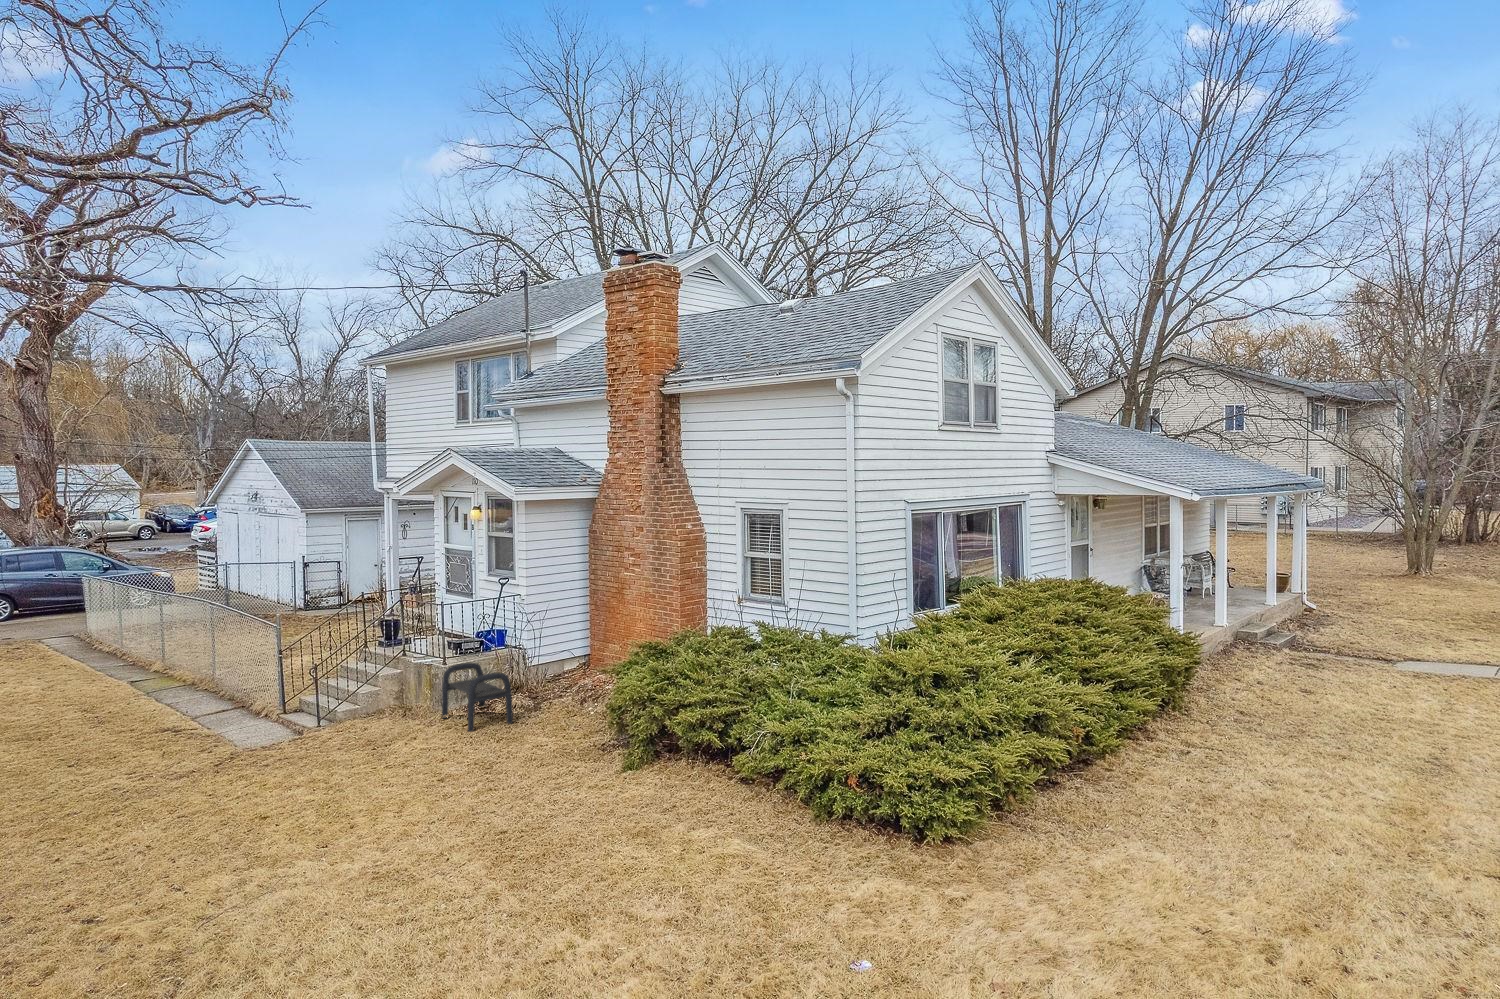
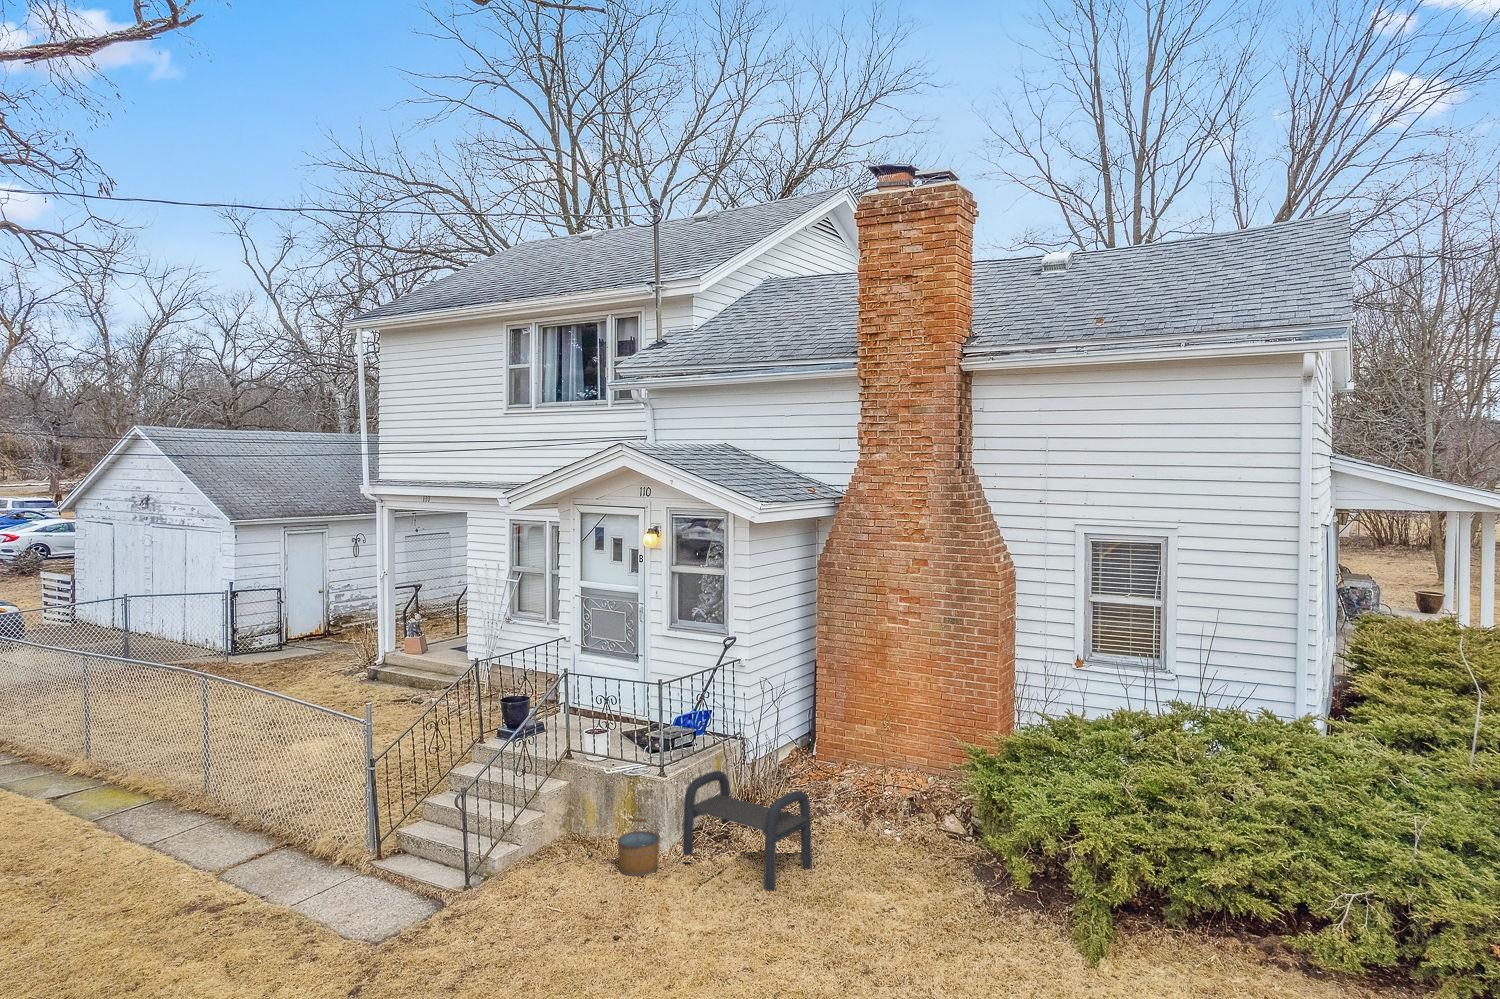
bucket: none [399,688,427,723] -> present [618,818,660,876]

